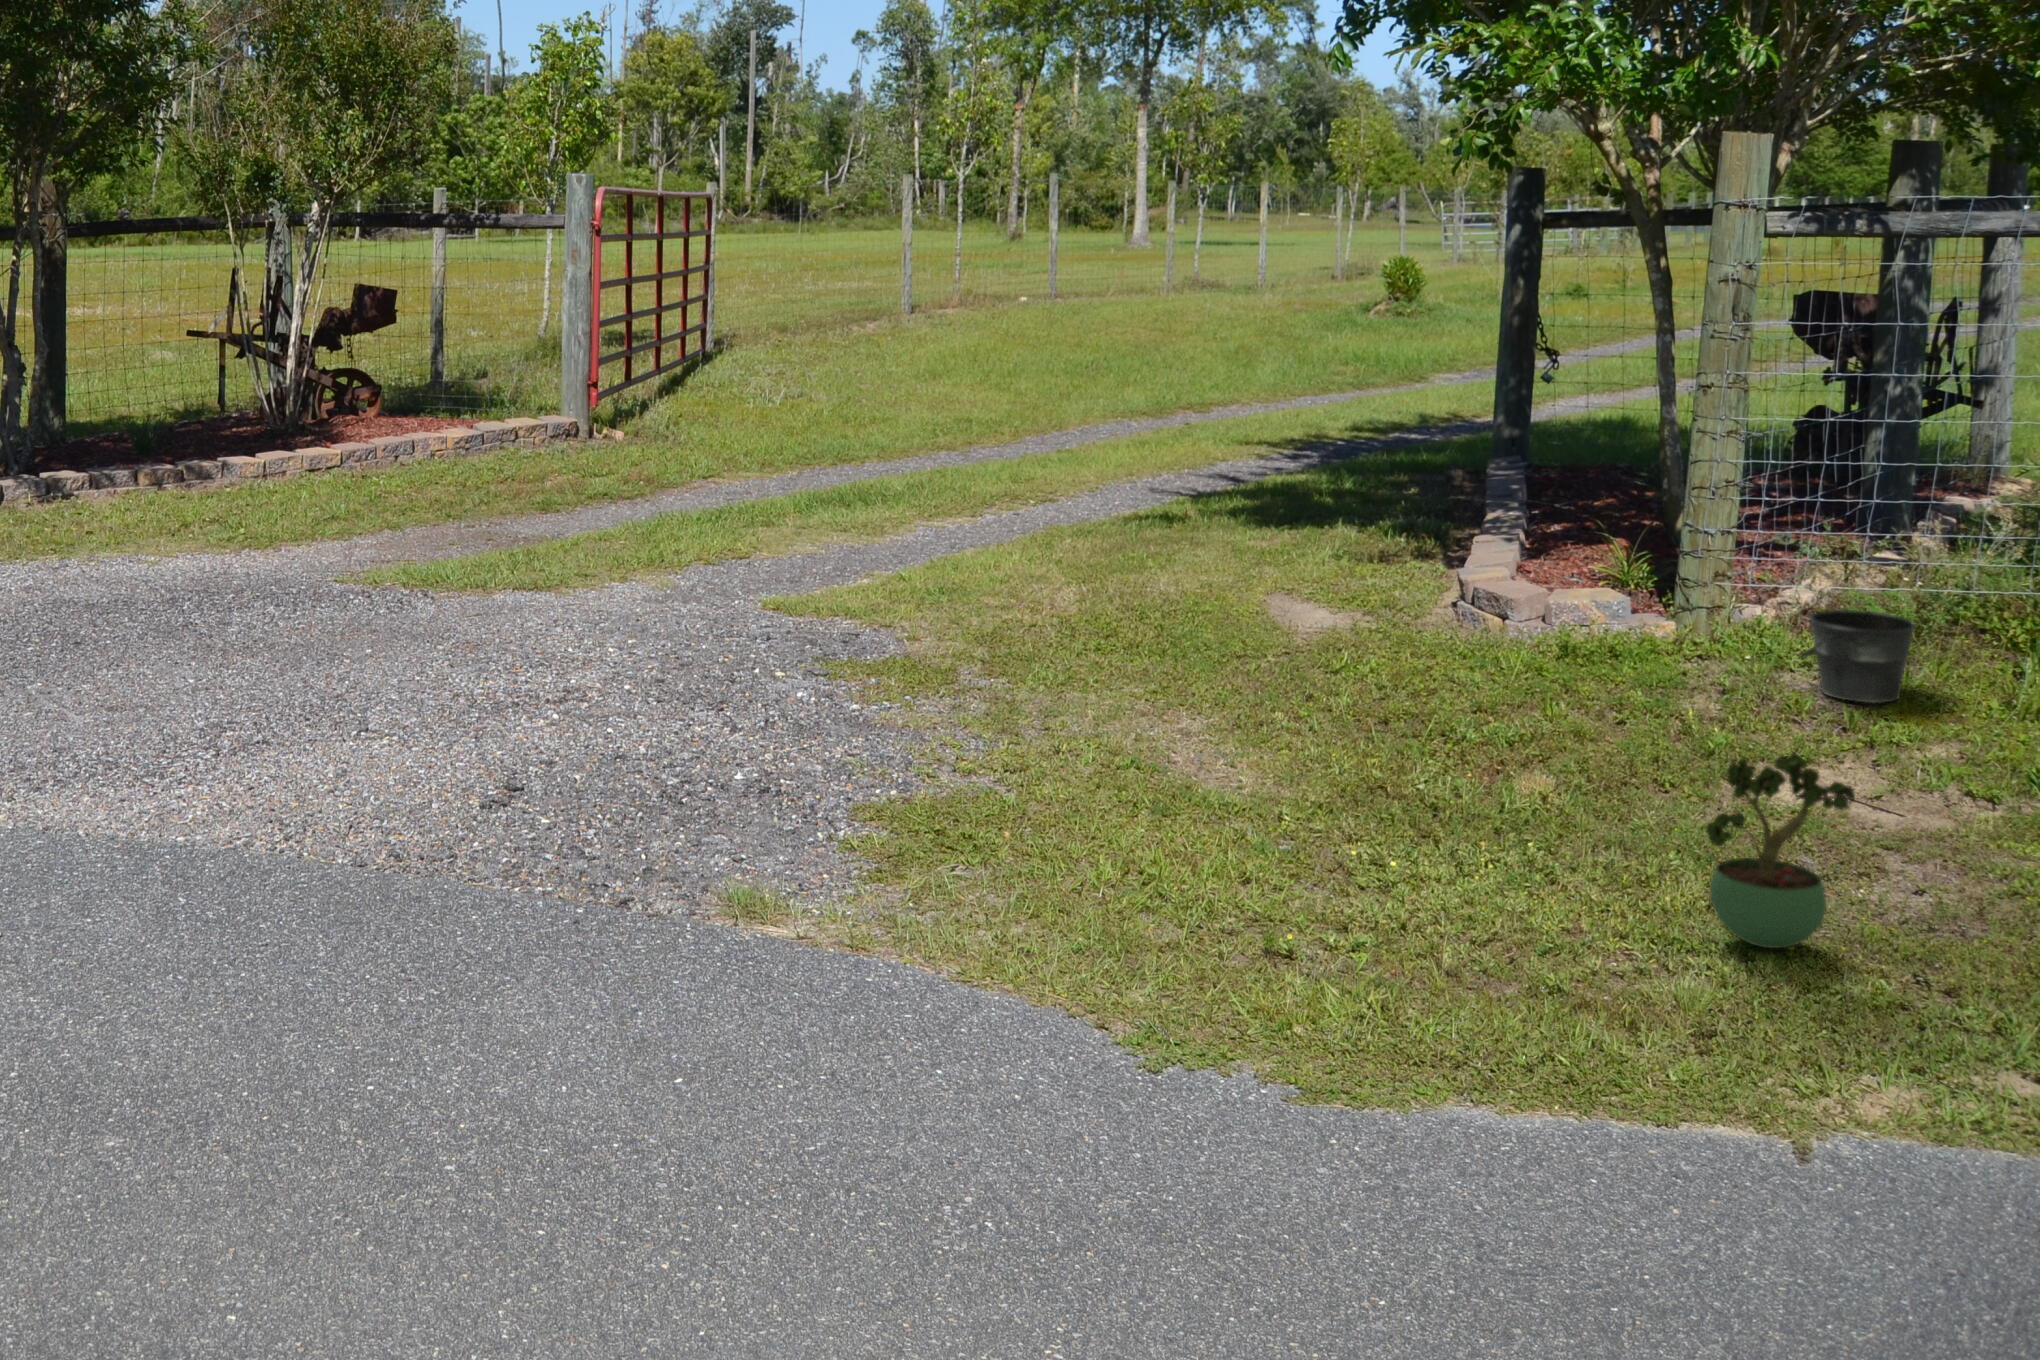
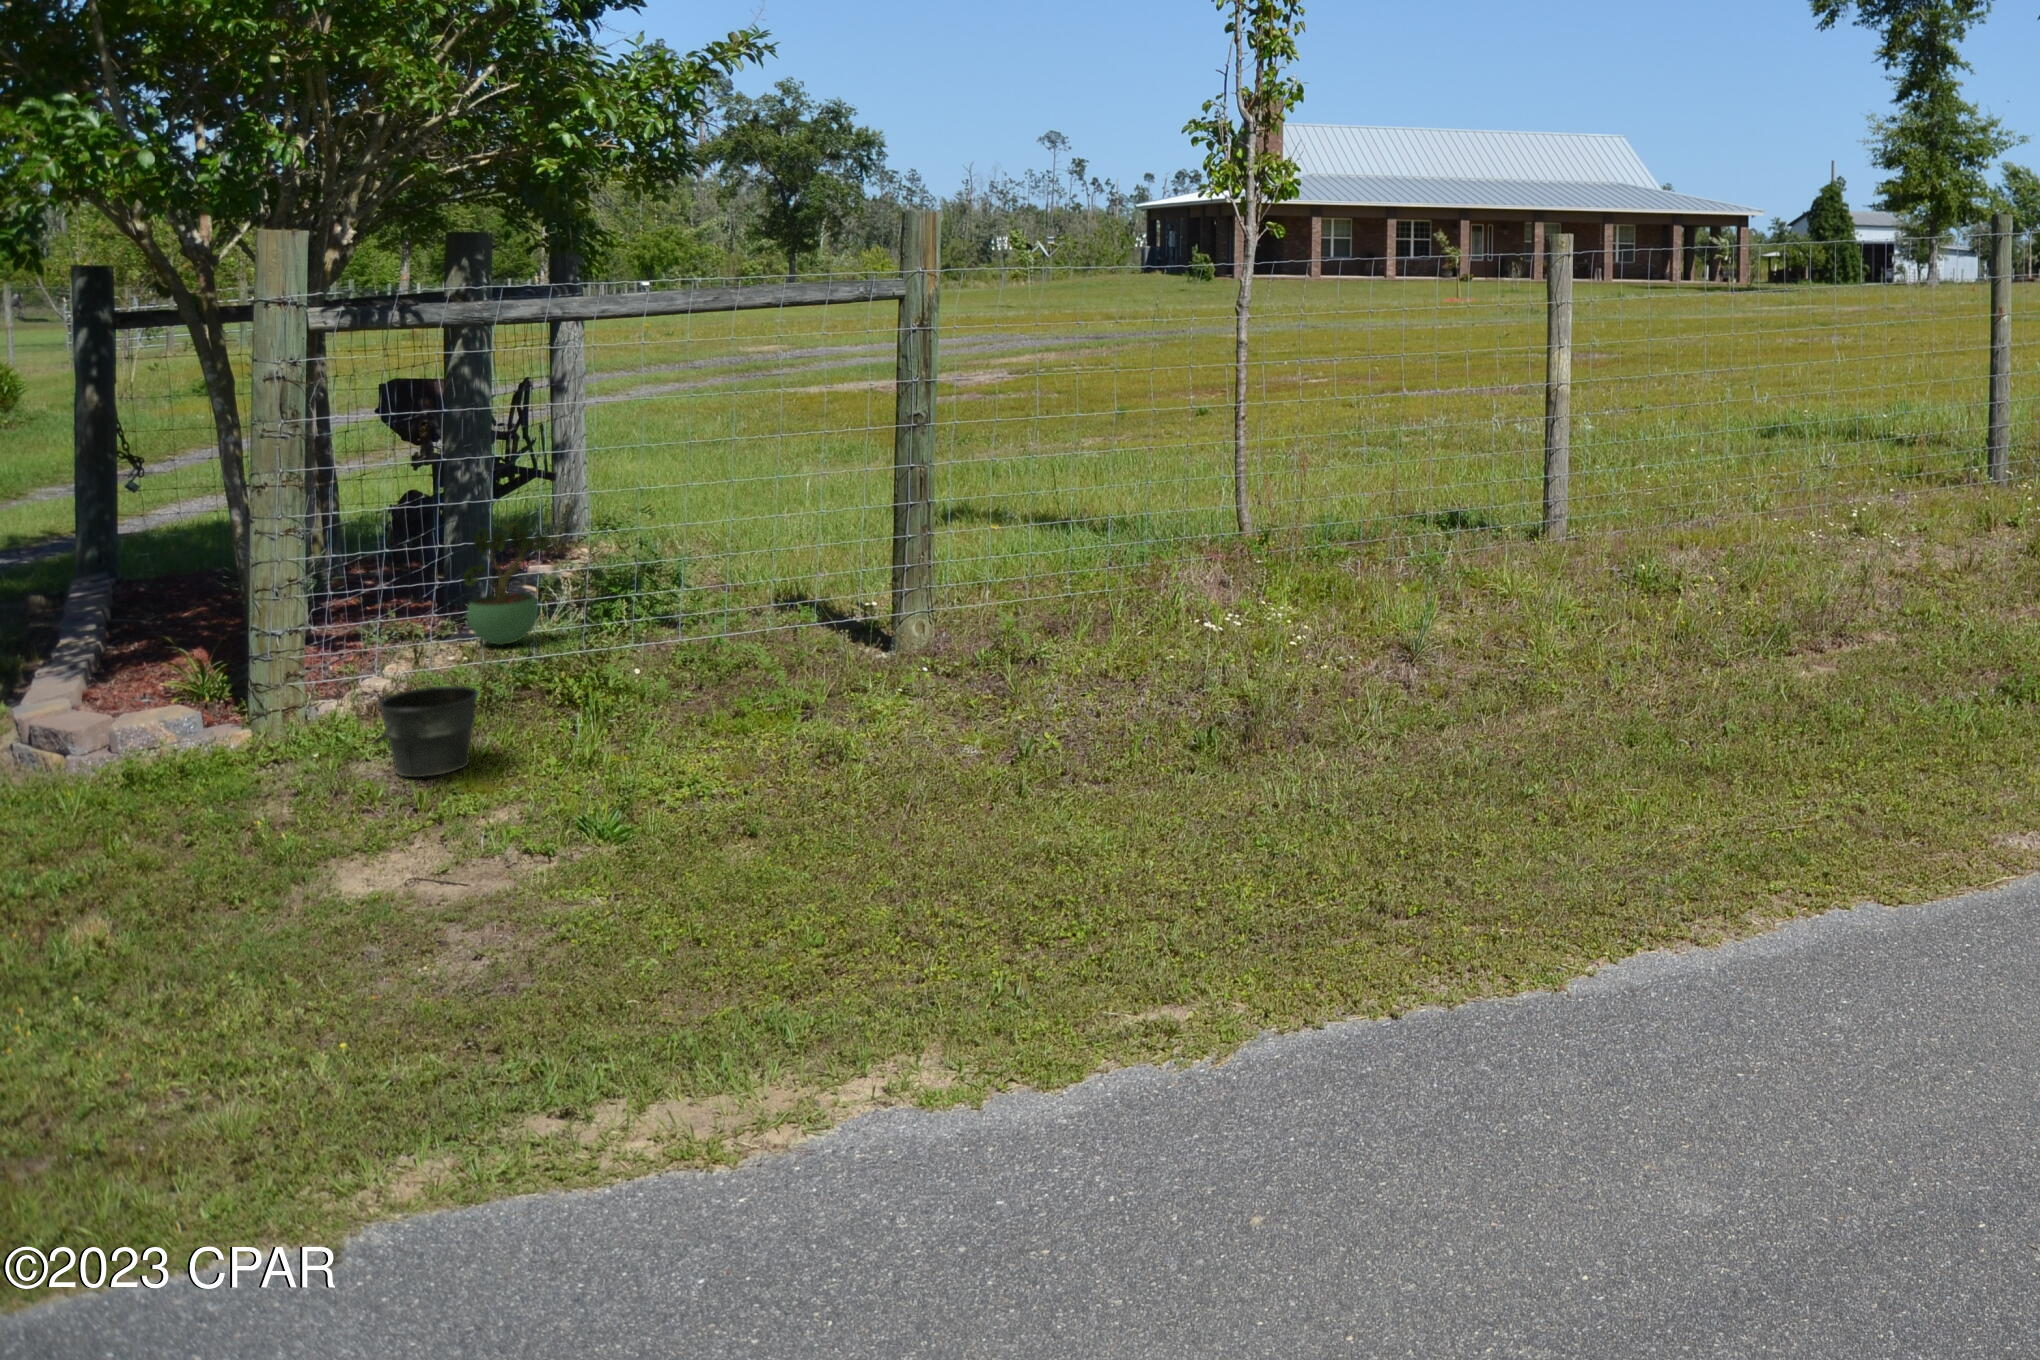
potted plant: present [1706,753,1855,948] -> present [463,521,550,645]

